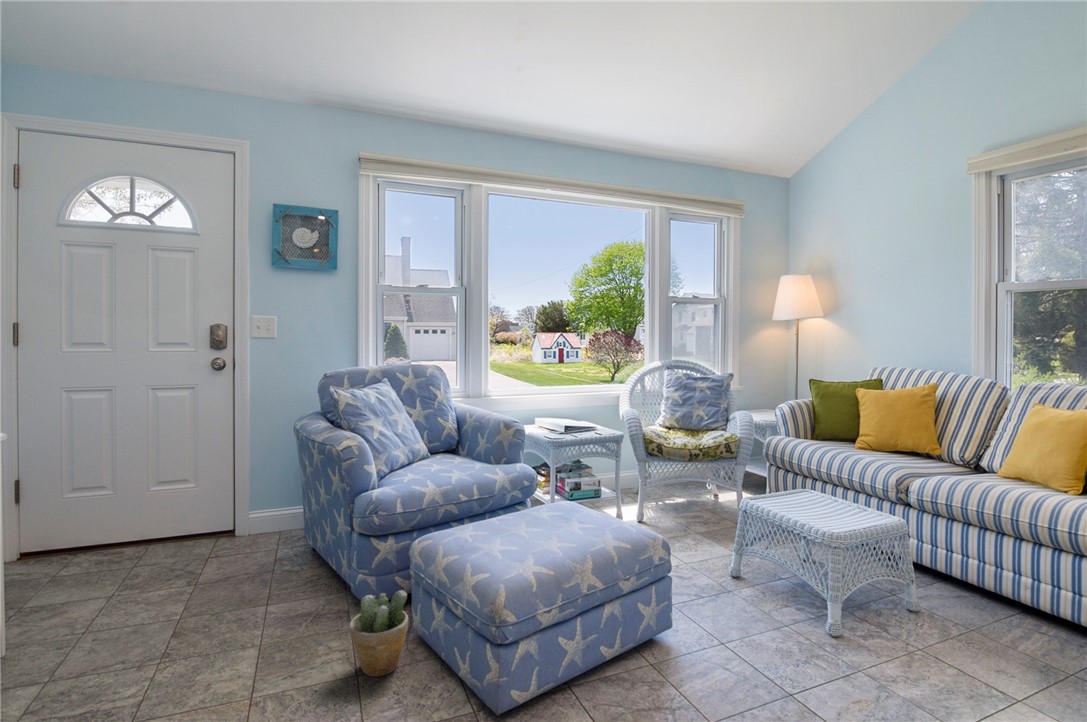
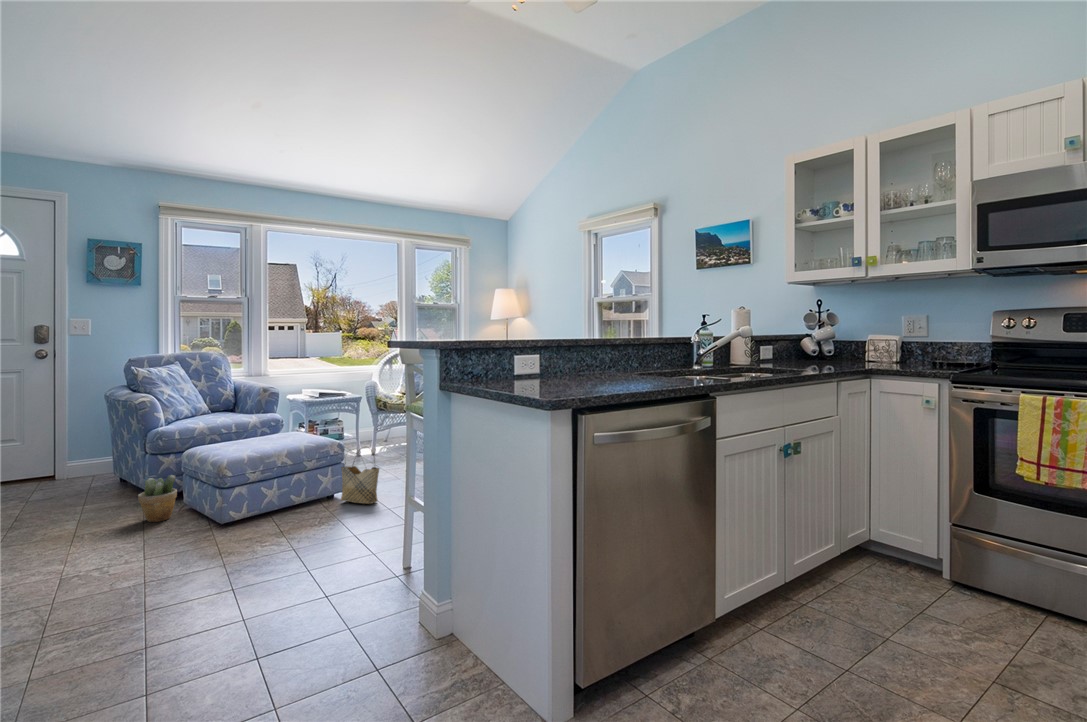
woven basket: none [674,551,754,672] -> present [341,452,379,504]

